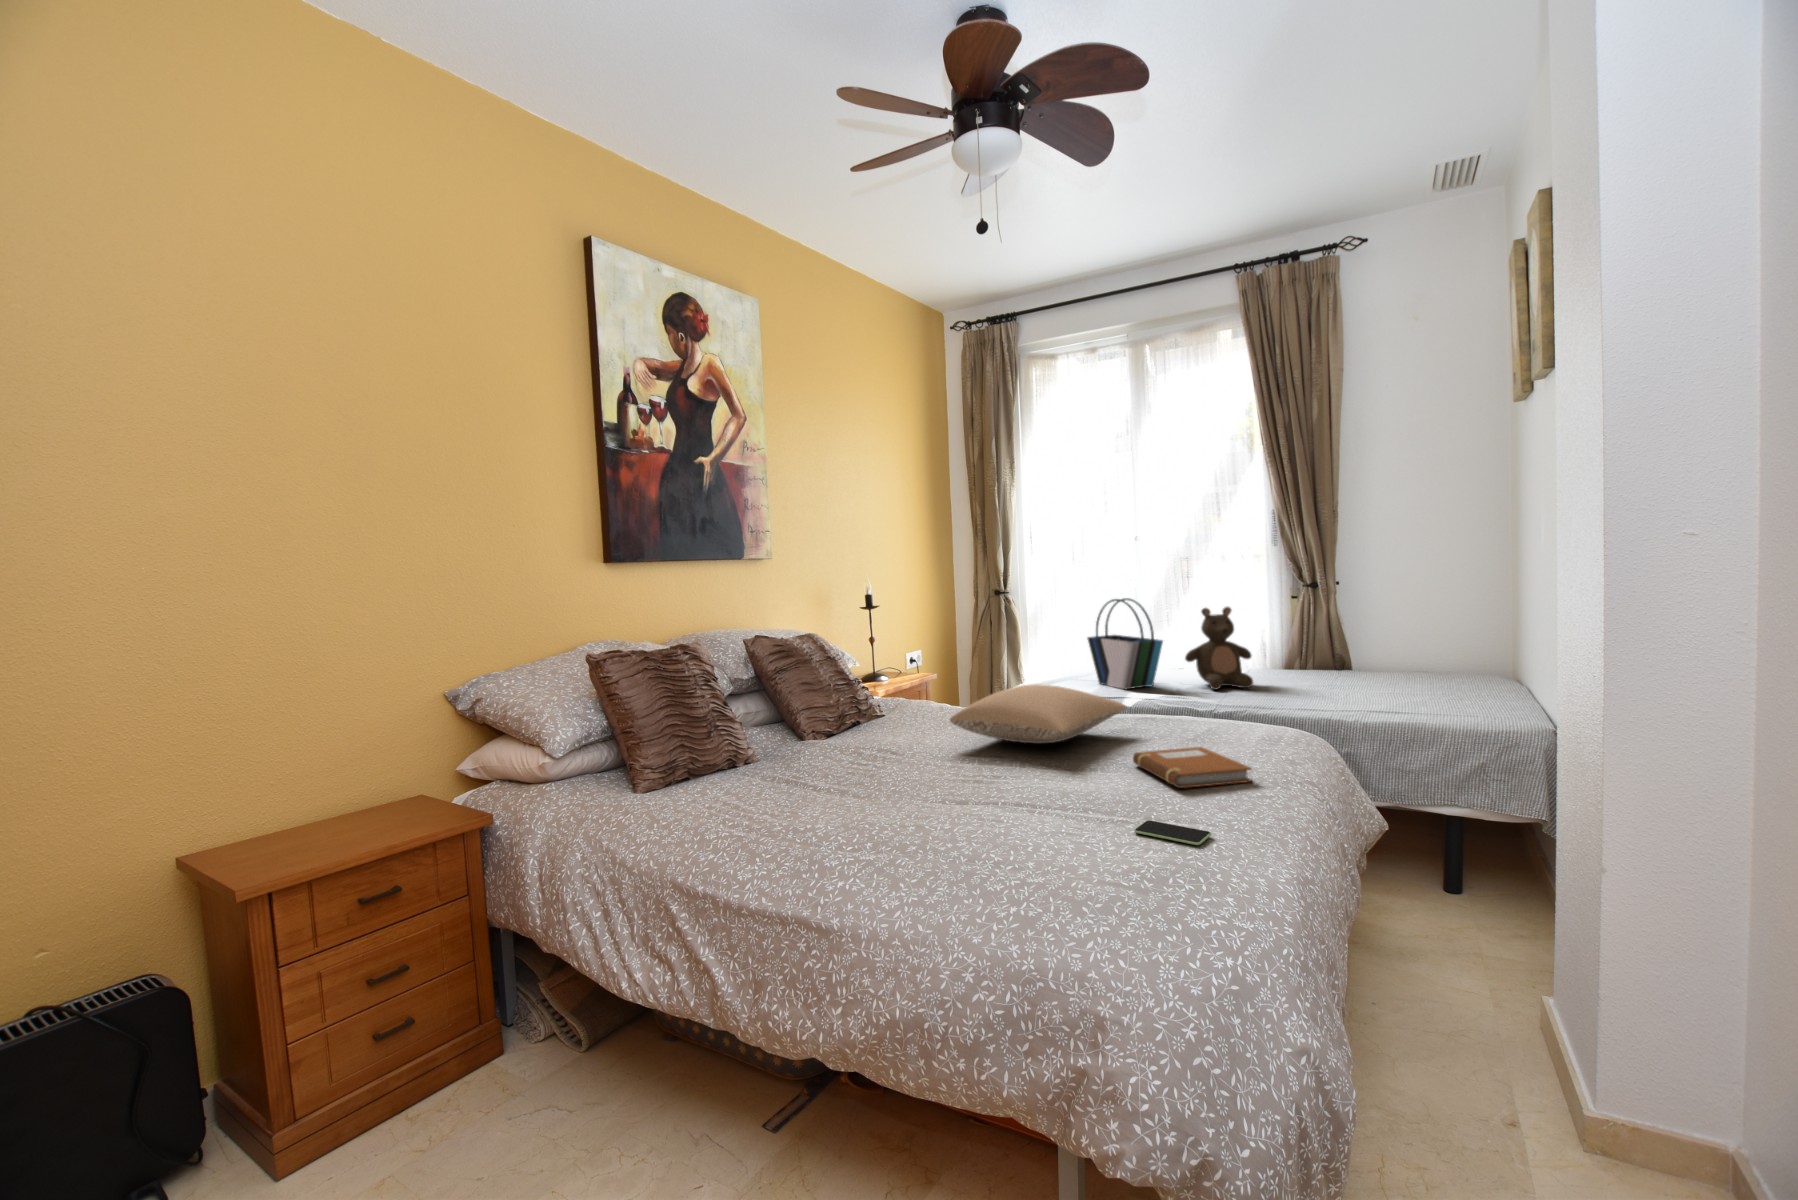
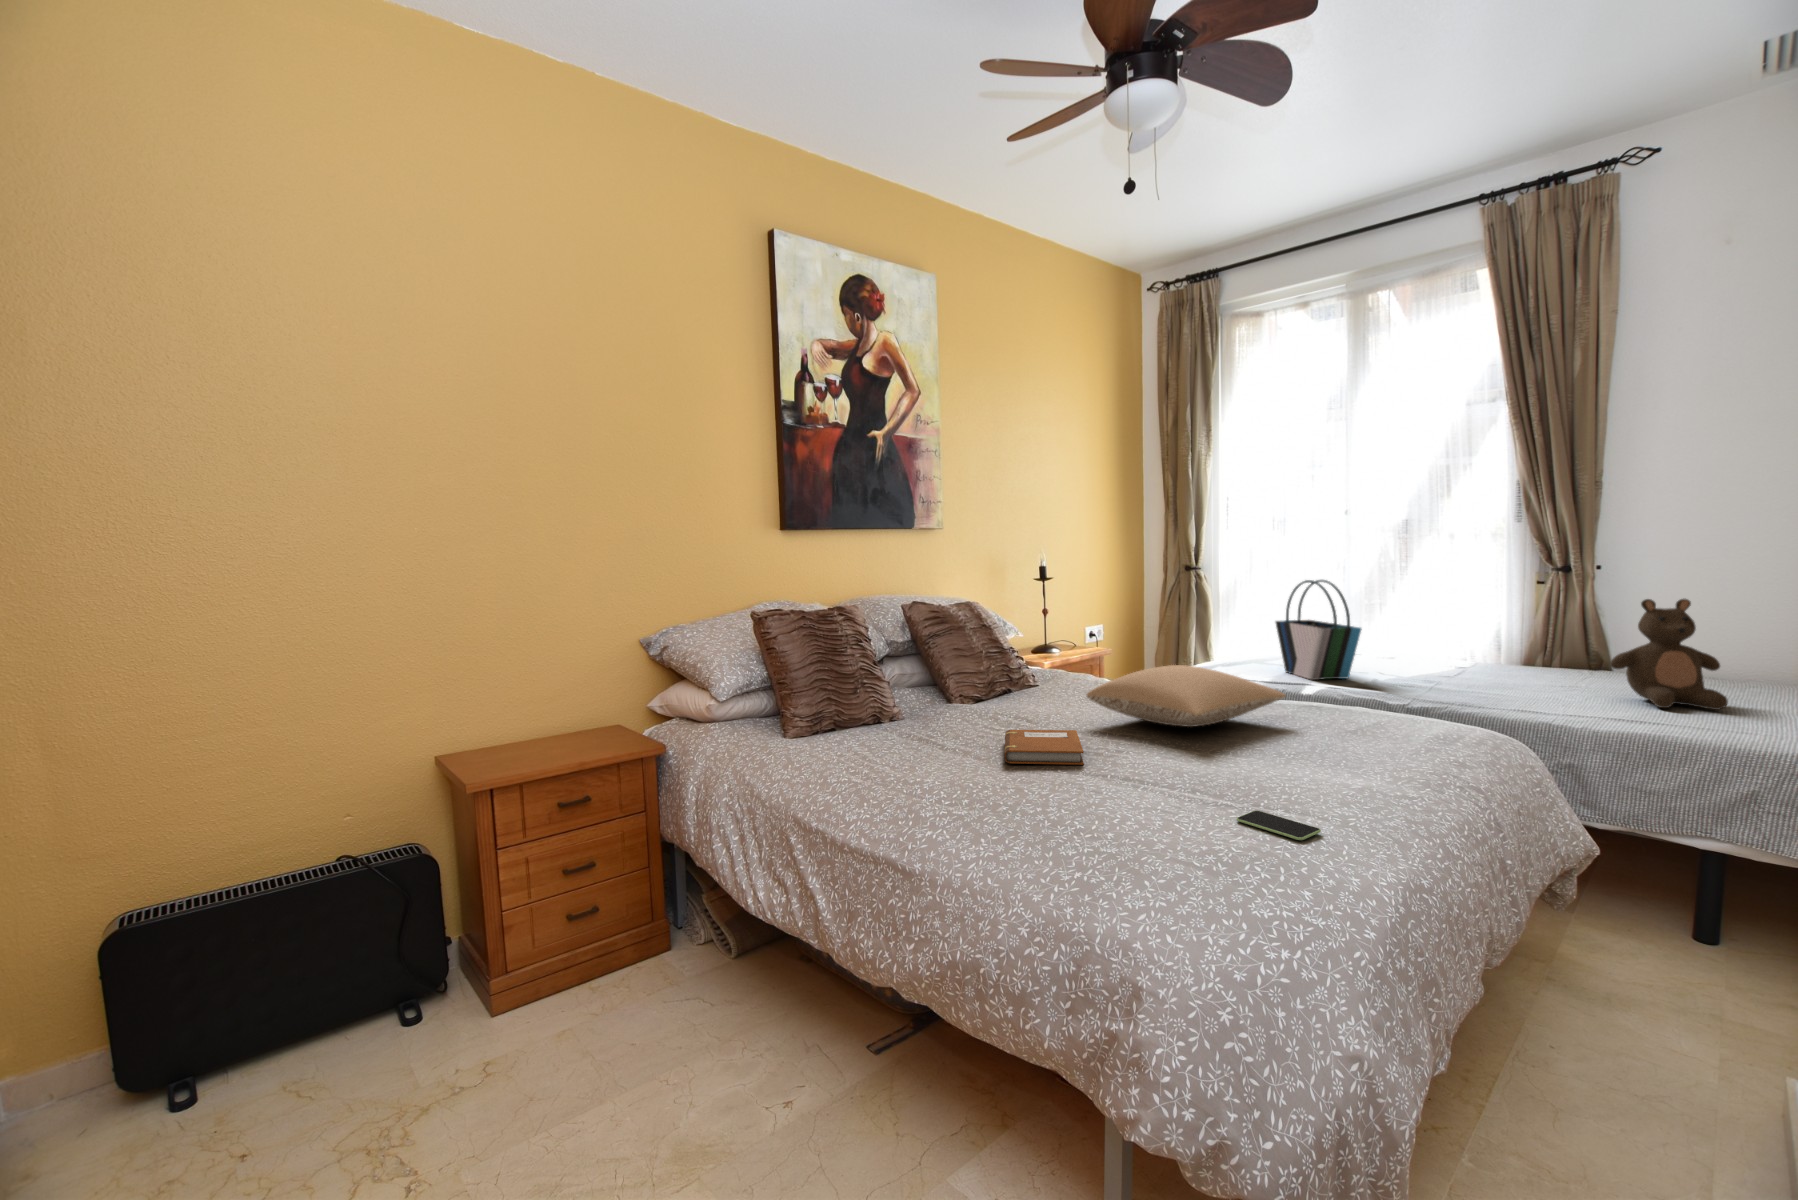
stuffed bear: present [1185,607,1253,690] -> present [1610,599,1728,710]
notebook: present [1133,747,1252,788] -> present [1004,730,1084,765]

